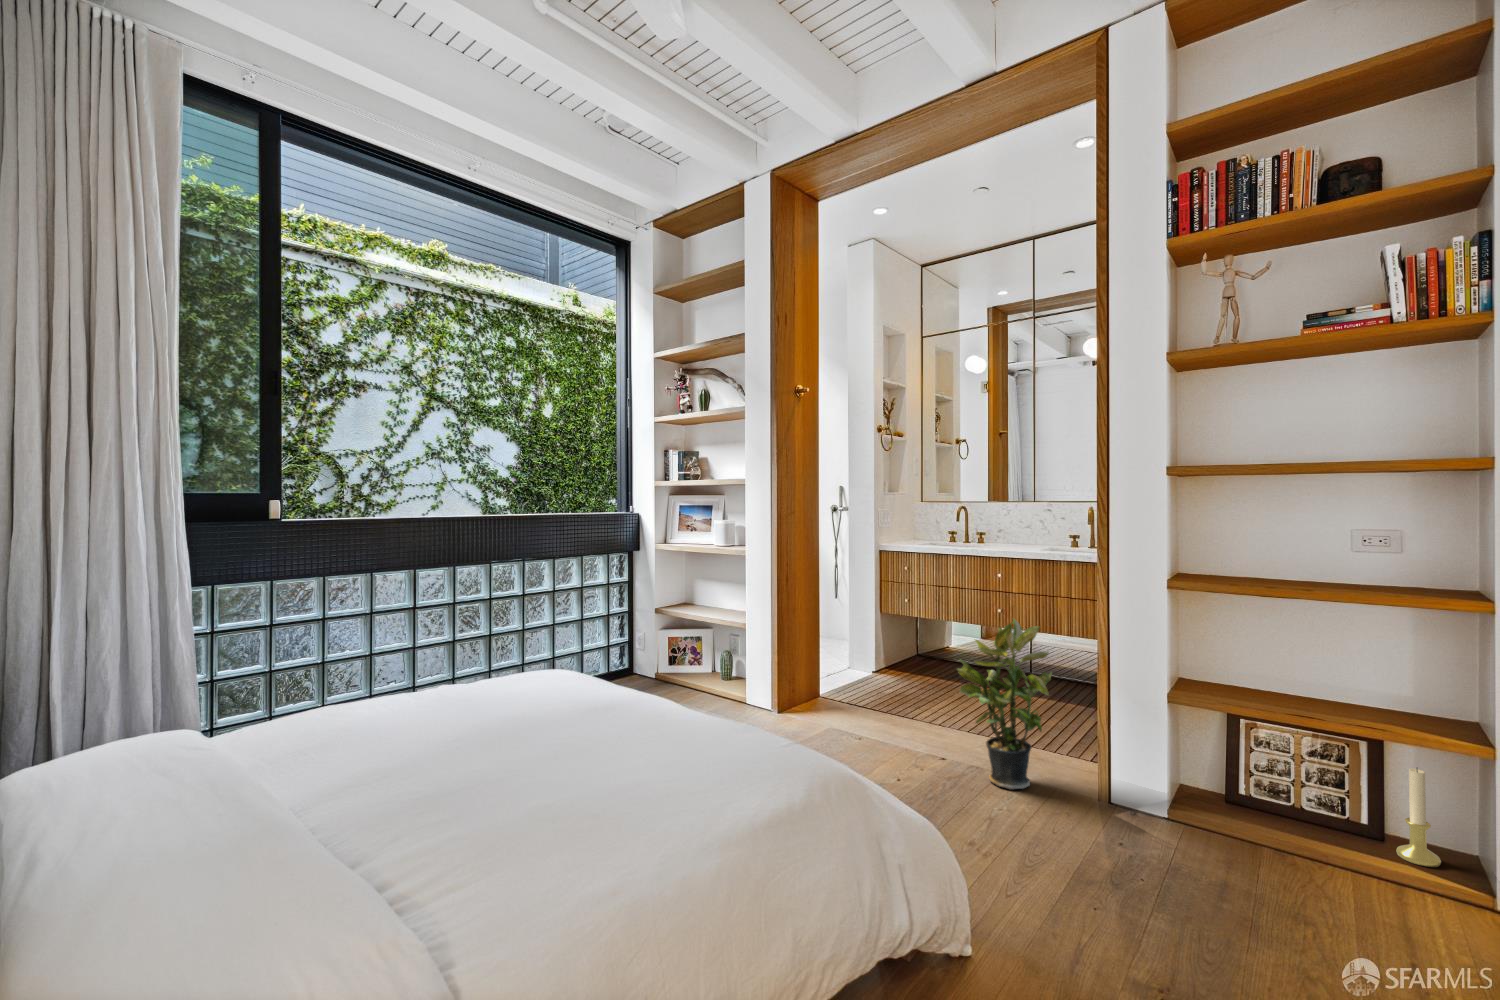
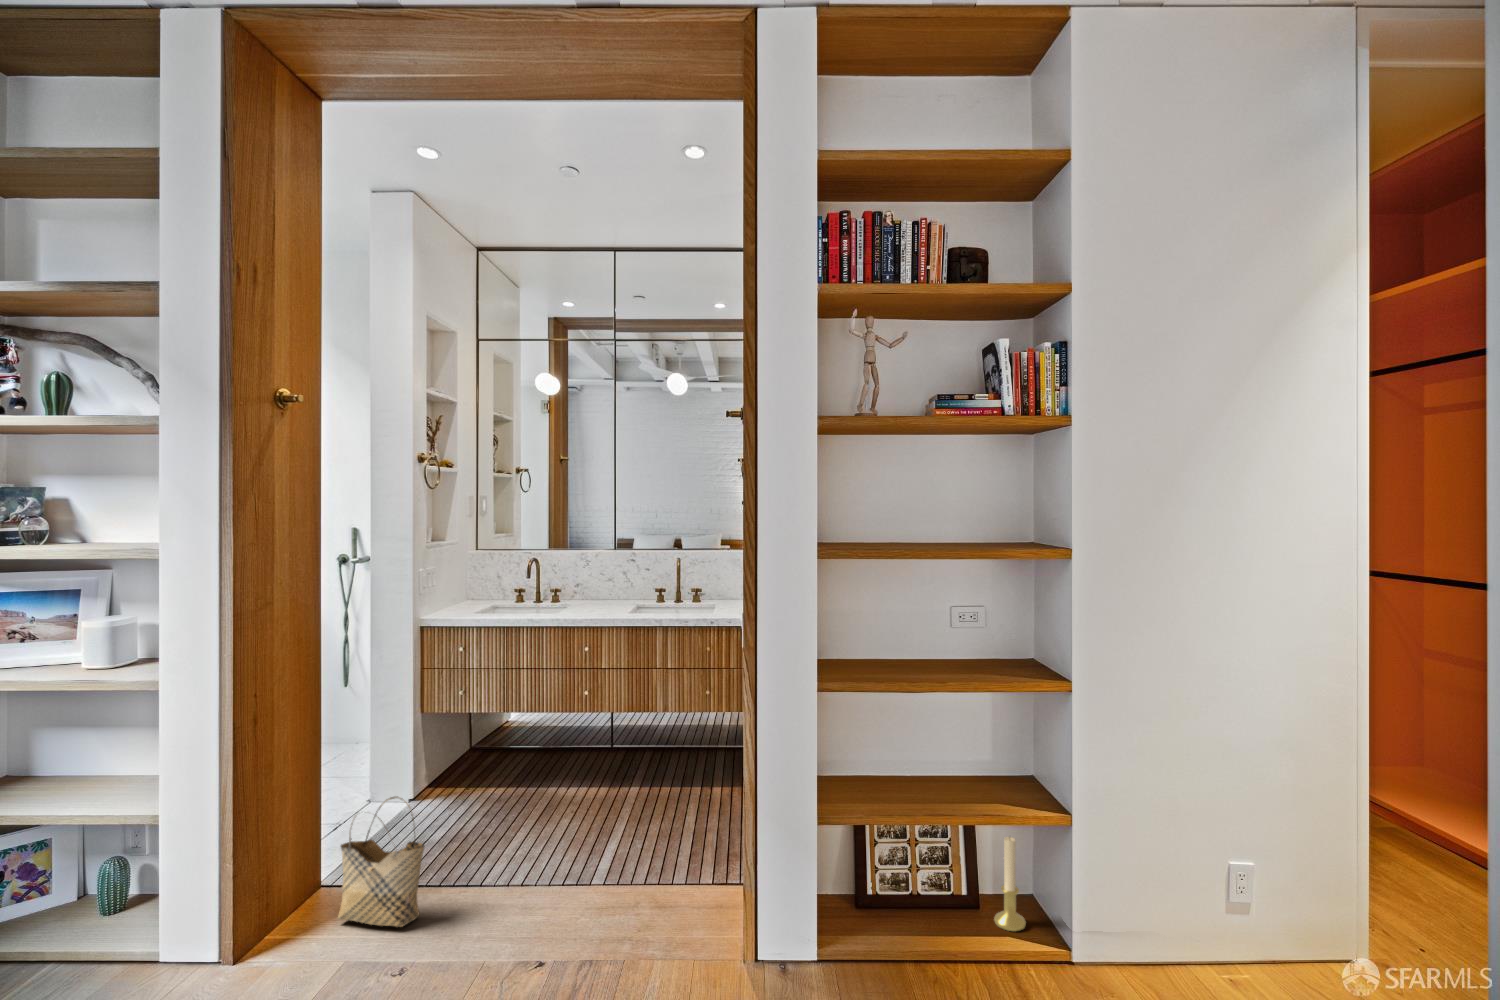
potted plant: present [958,619,1051,790] -> none [565,725,683,957]
woven basket: none [819,653,869,736] -> present [338,797,425,927]

